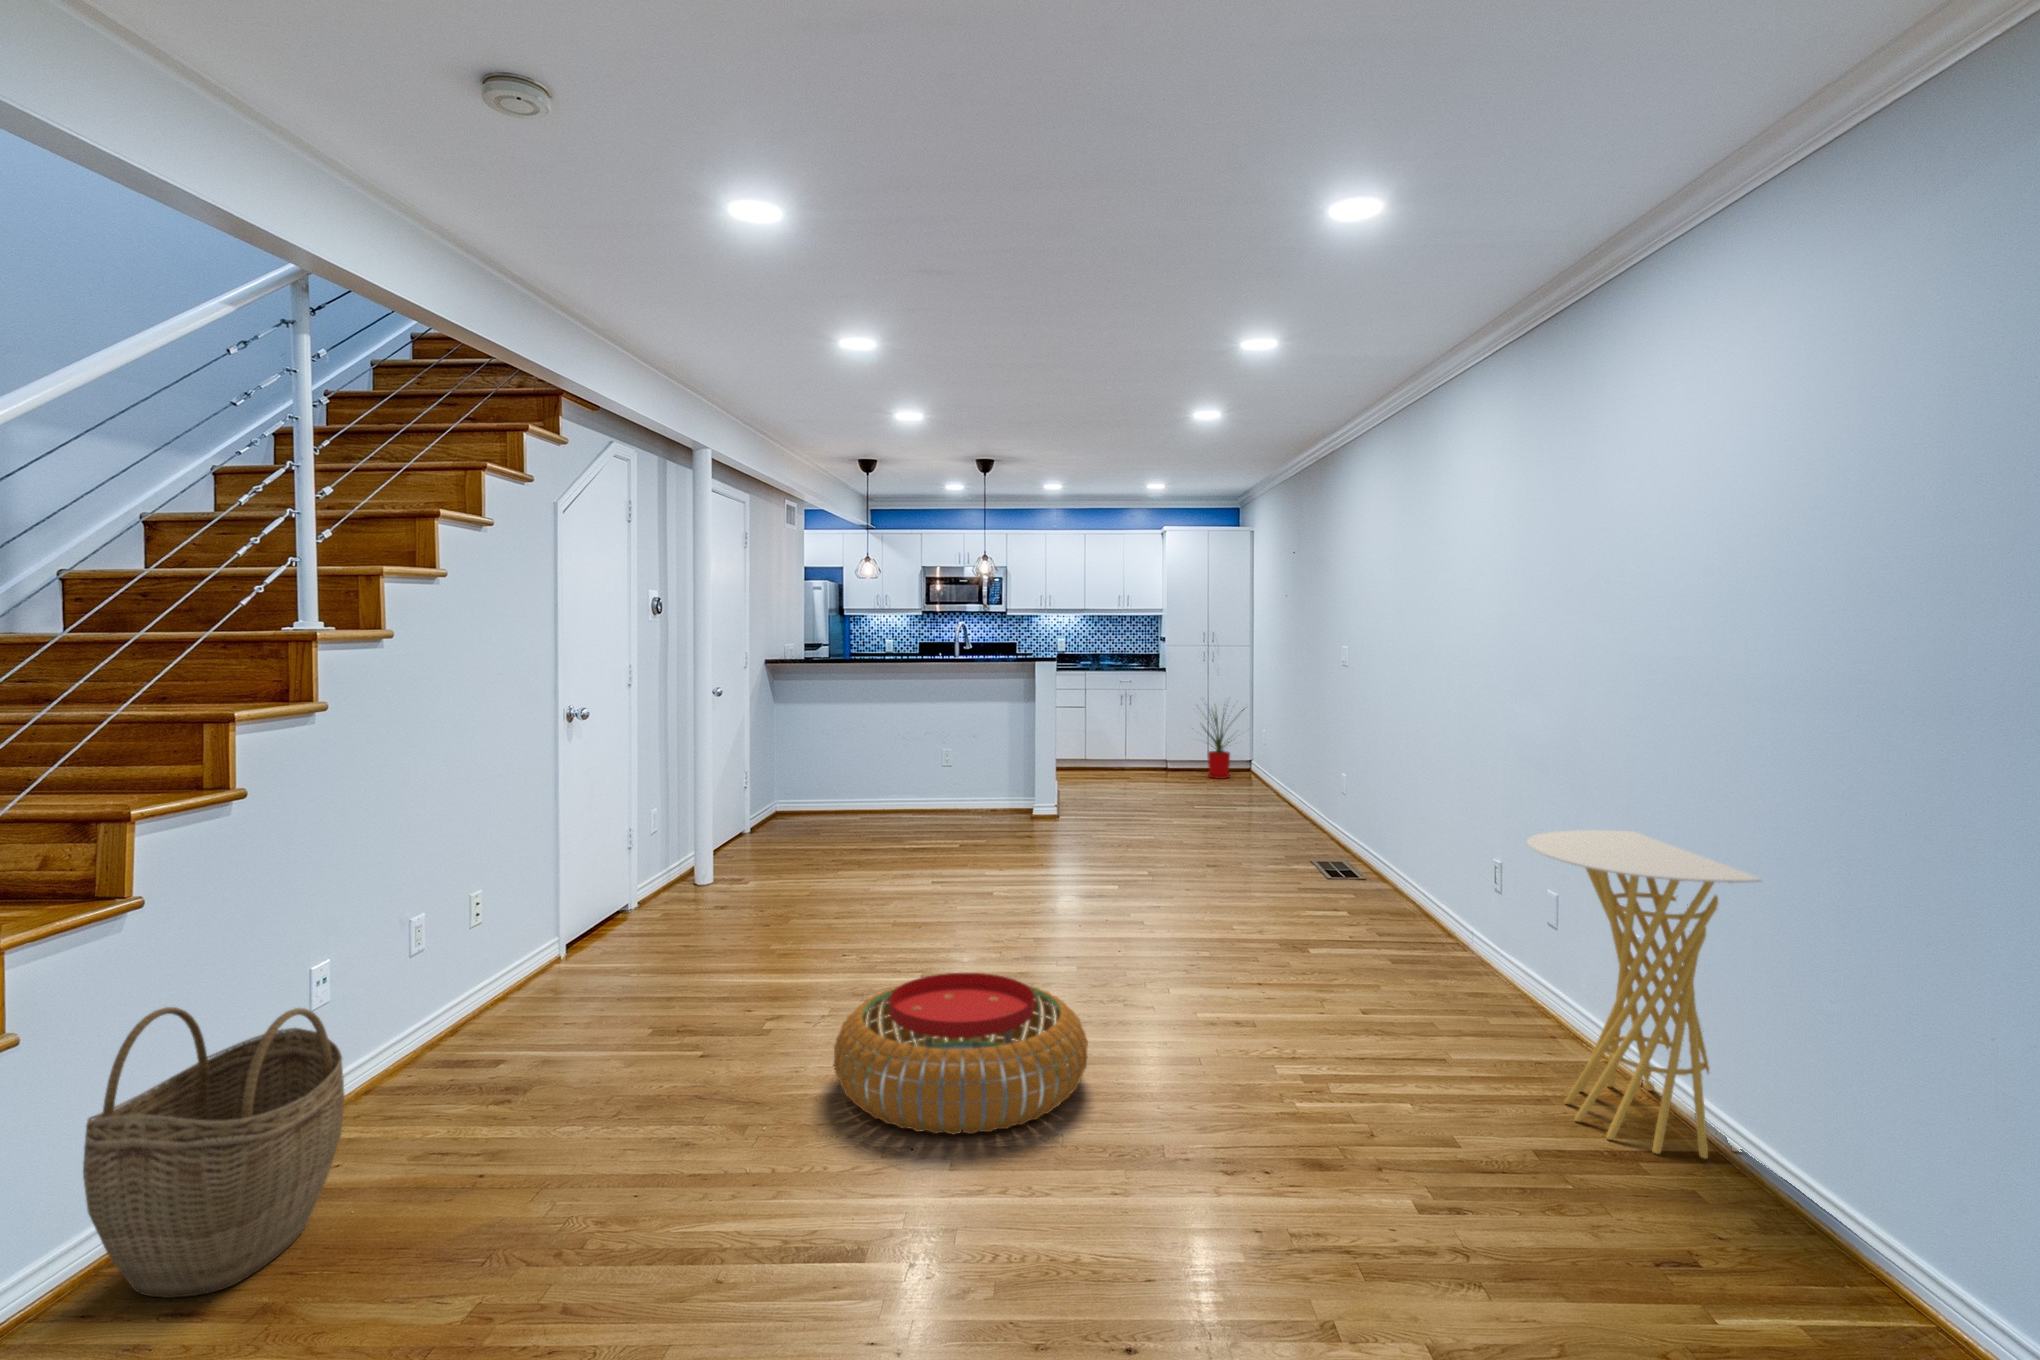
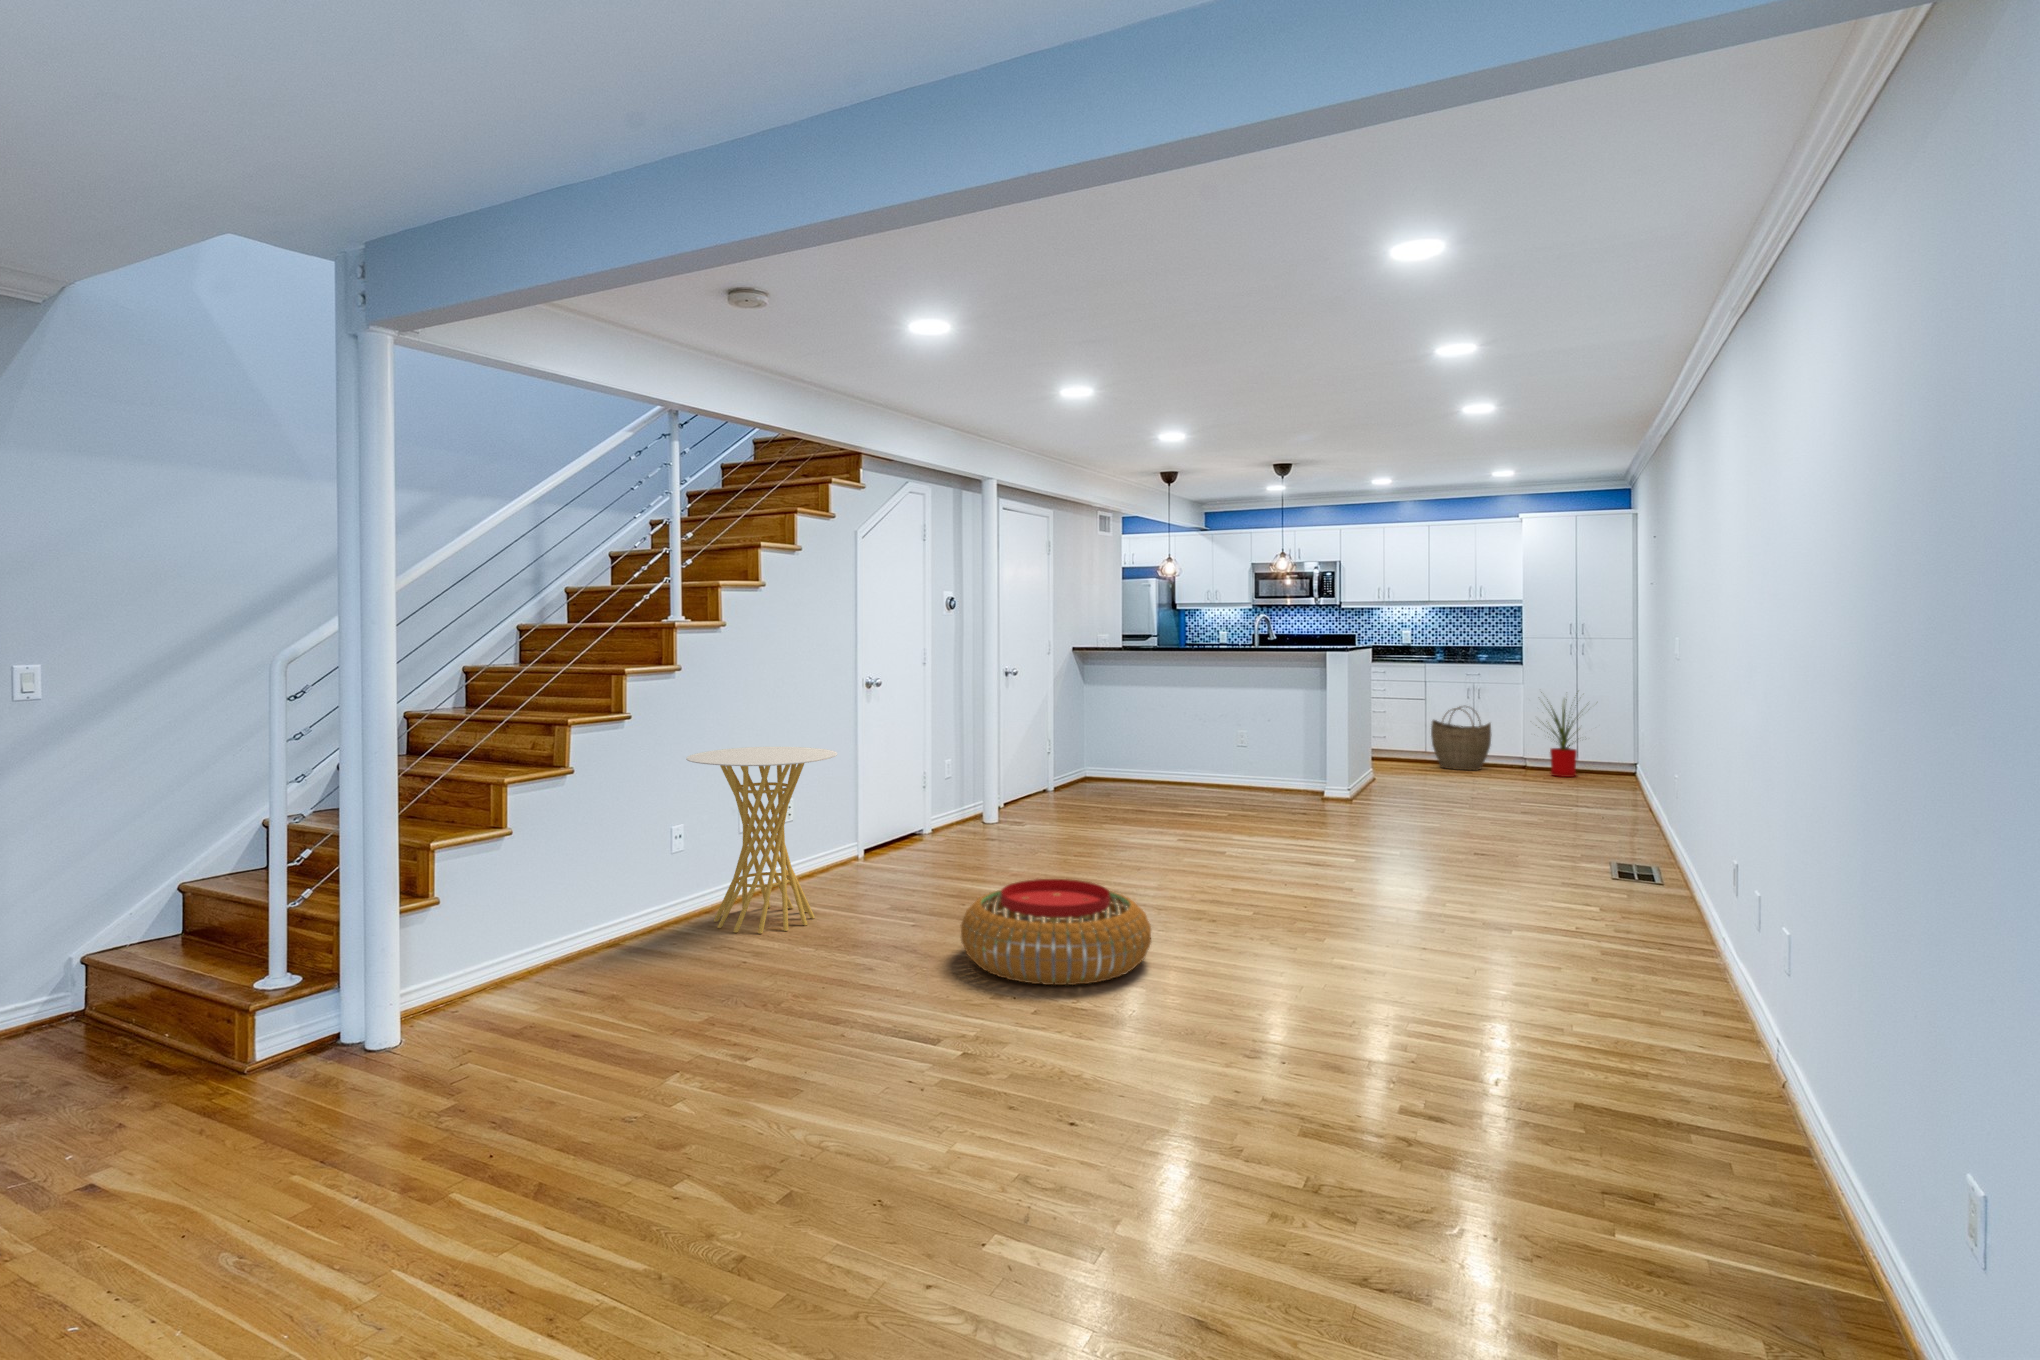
side table: present [1527,830,1762,1158] -> present [686,747,837,934]
woven basket: present [83,1007,345,1298] -> present [1431,707,1491,770]

